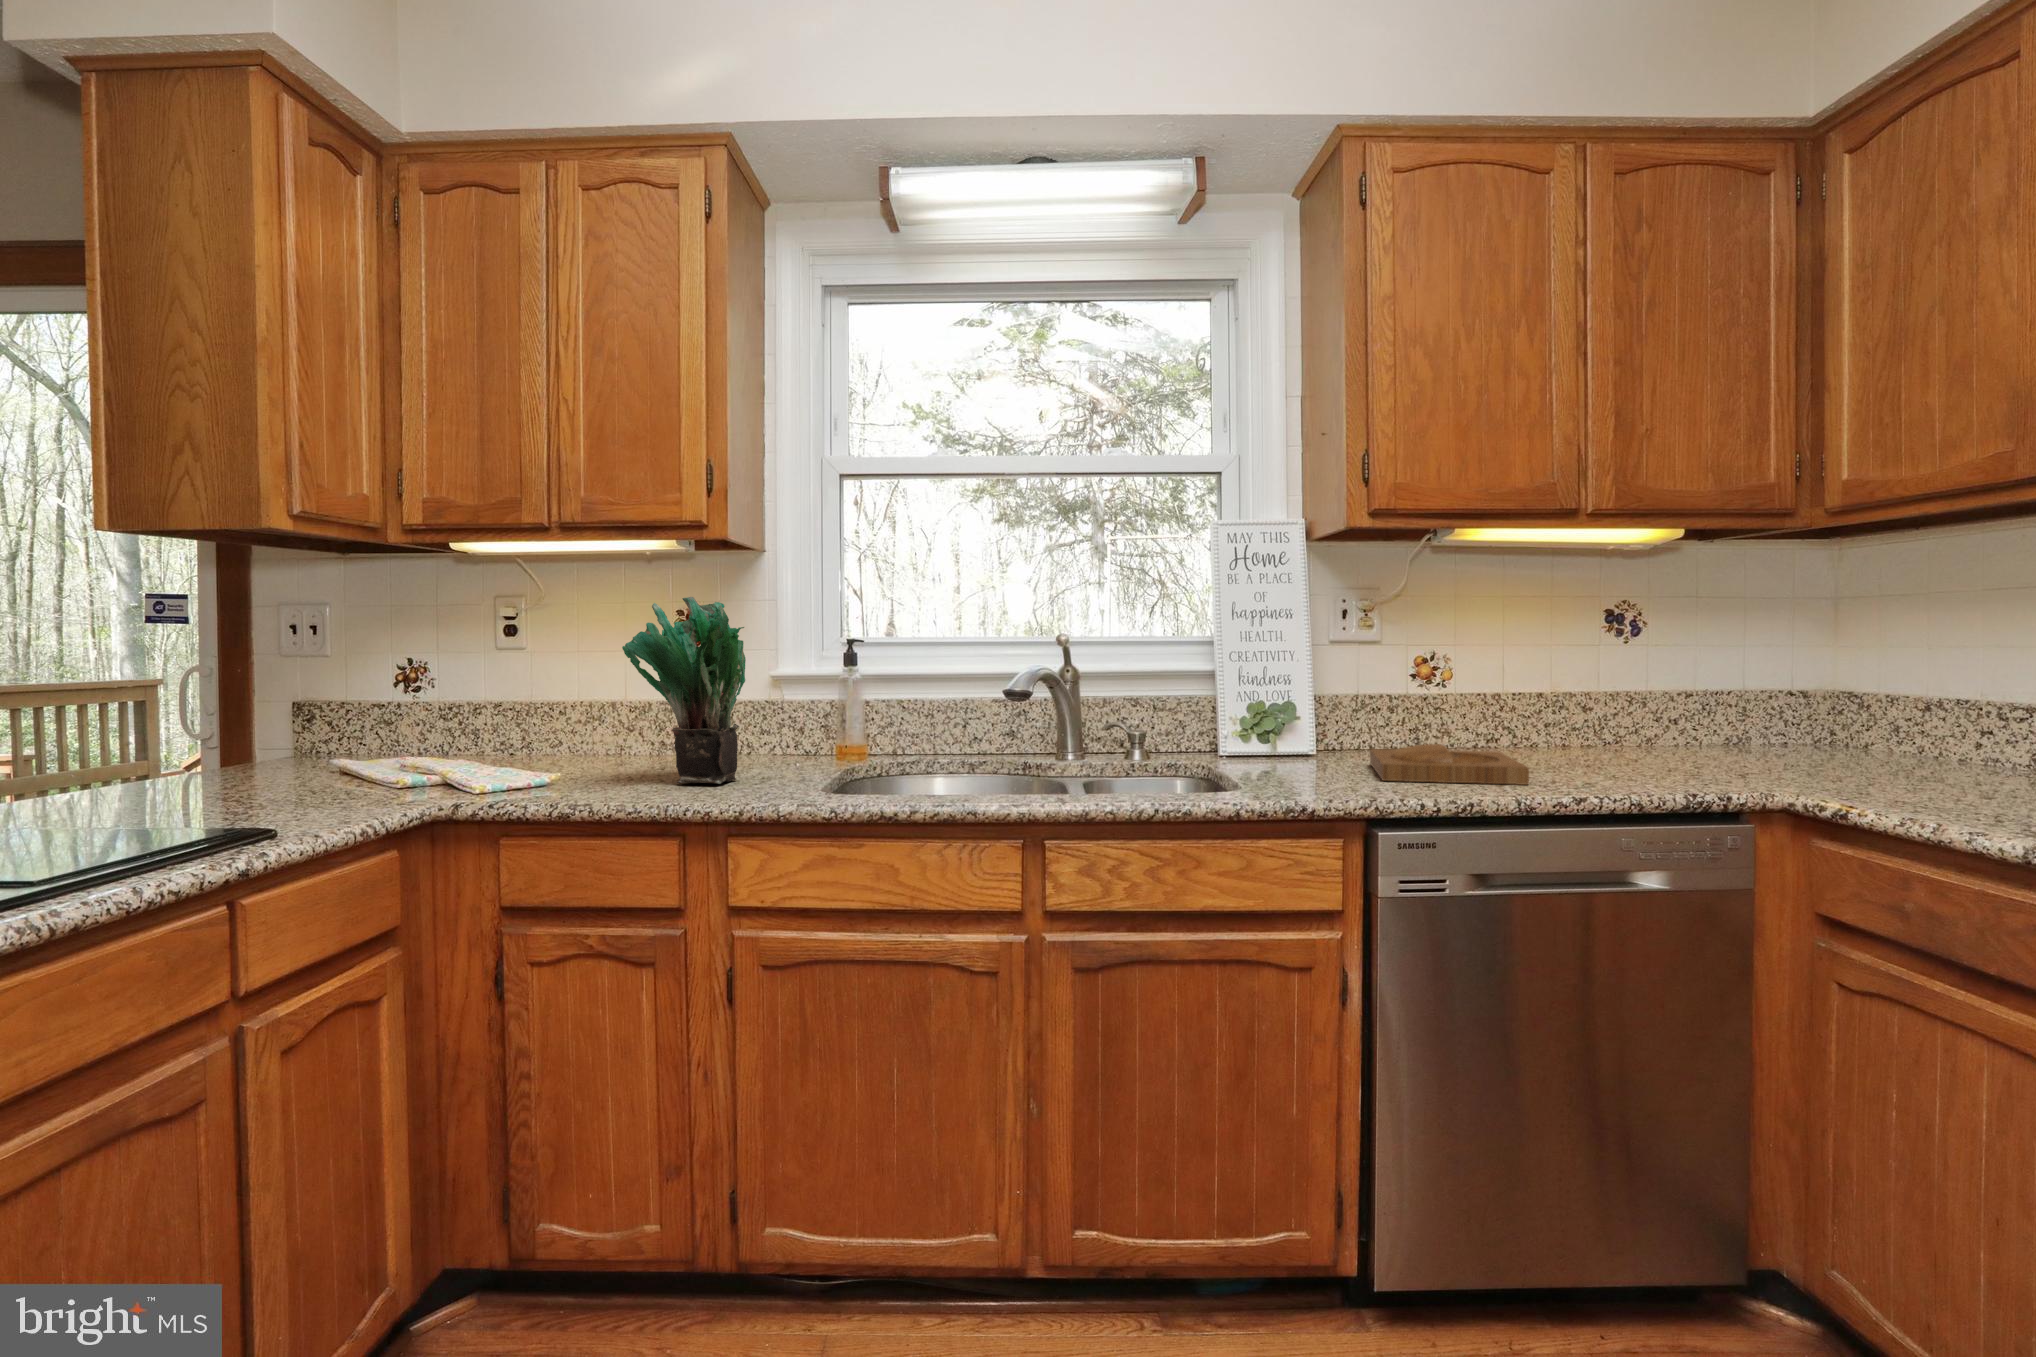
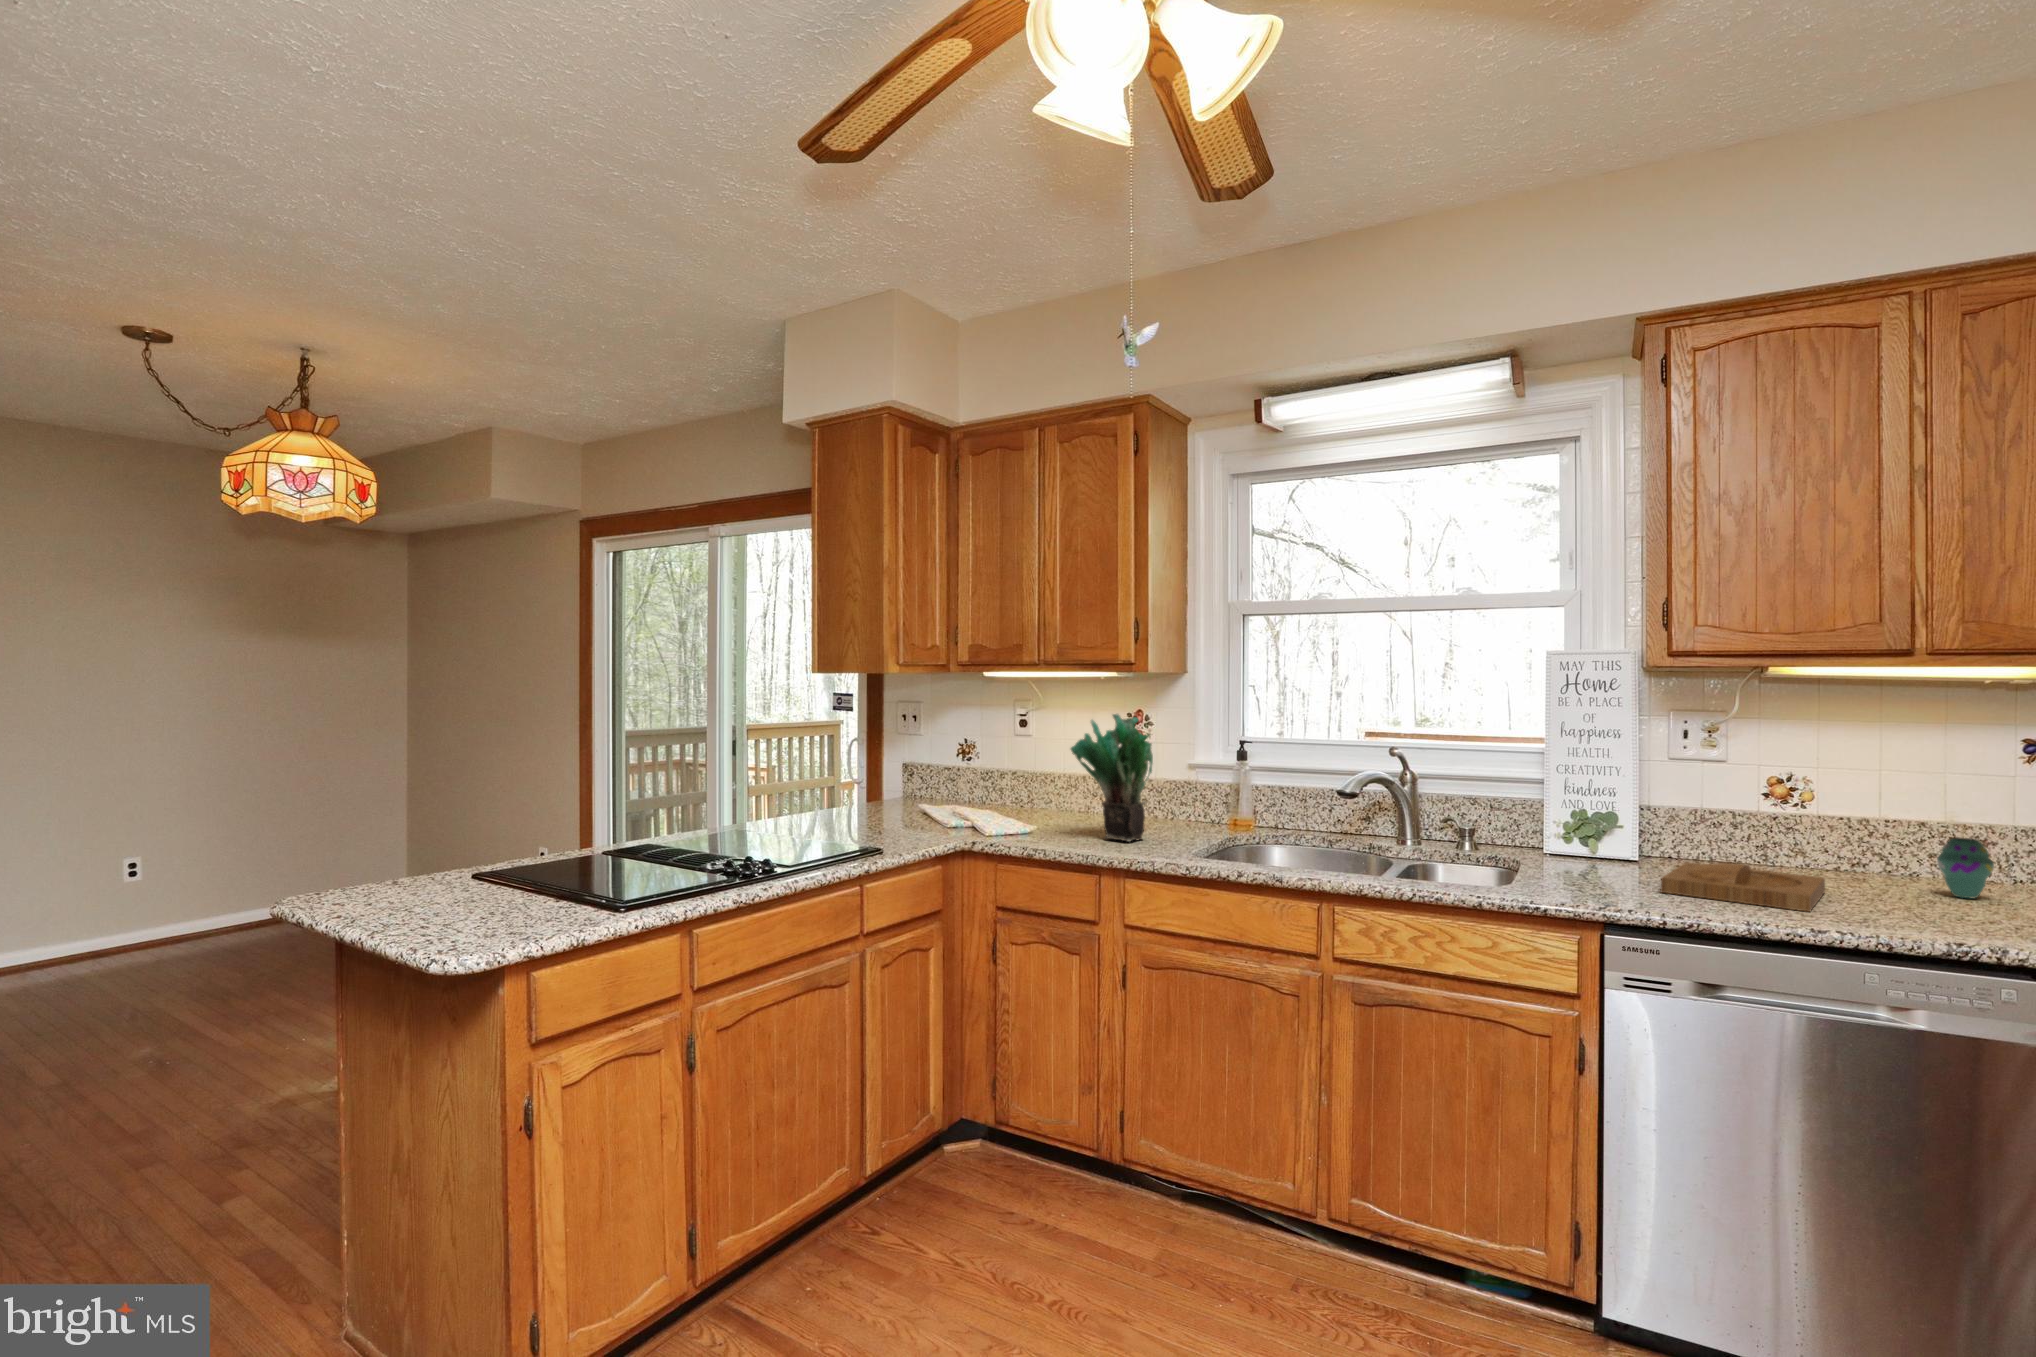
vase: none [1571,703,1617,761] -> present [1937,838,1994,898]

